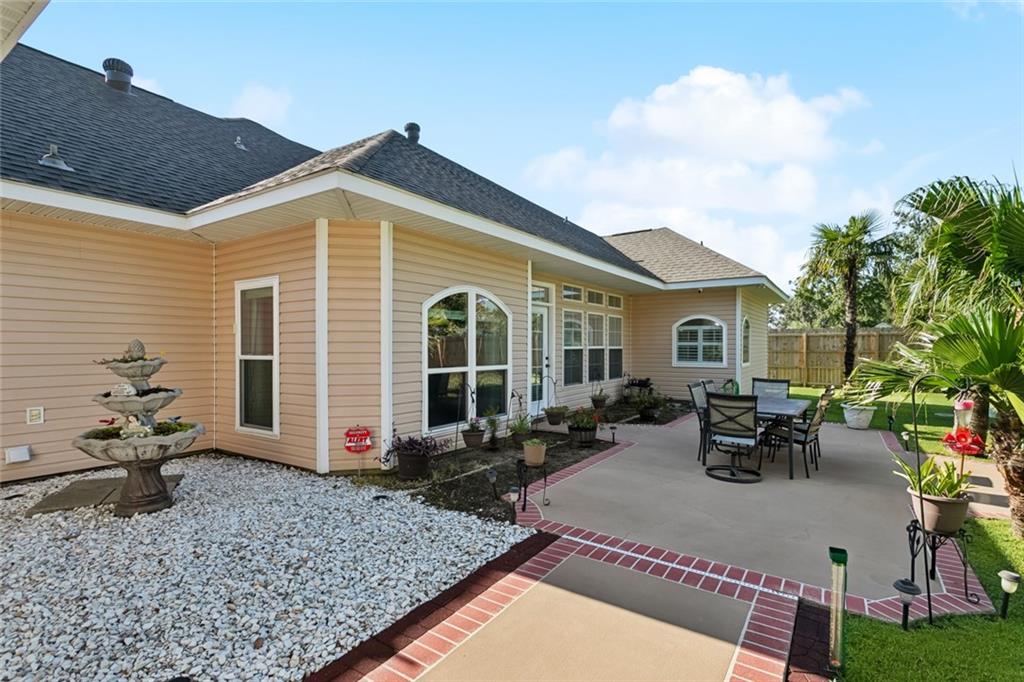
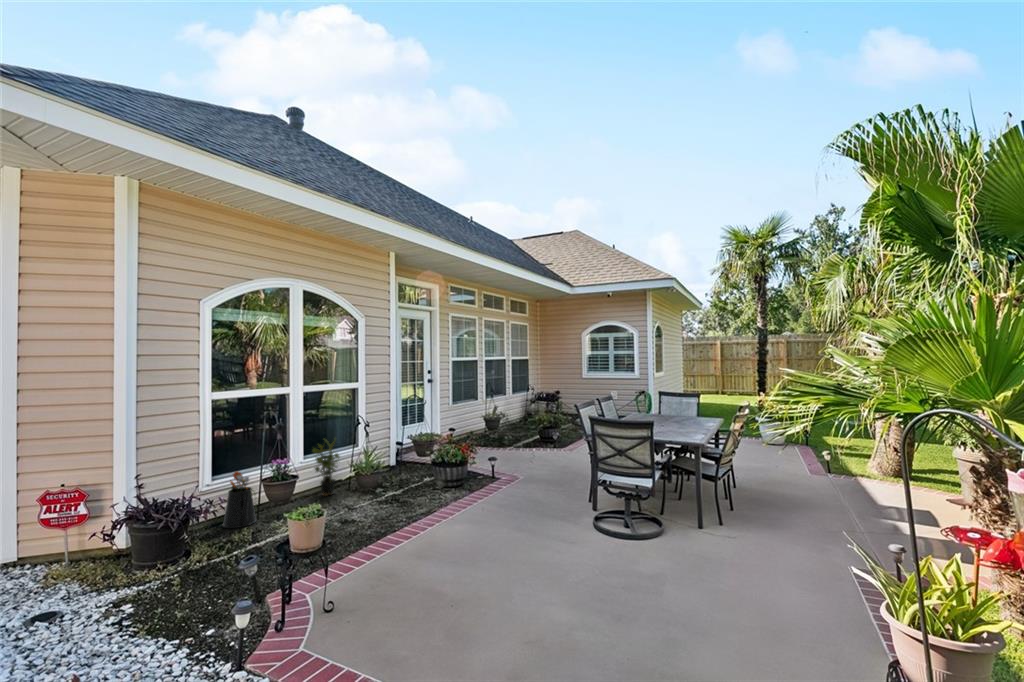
watering can: none [438,424,458,463] -> present [223,471,257,528]

